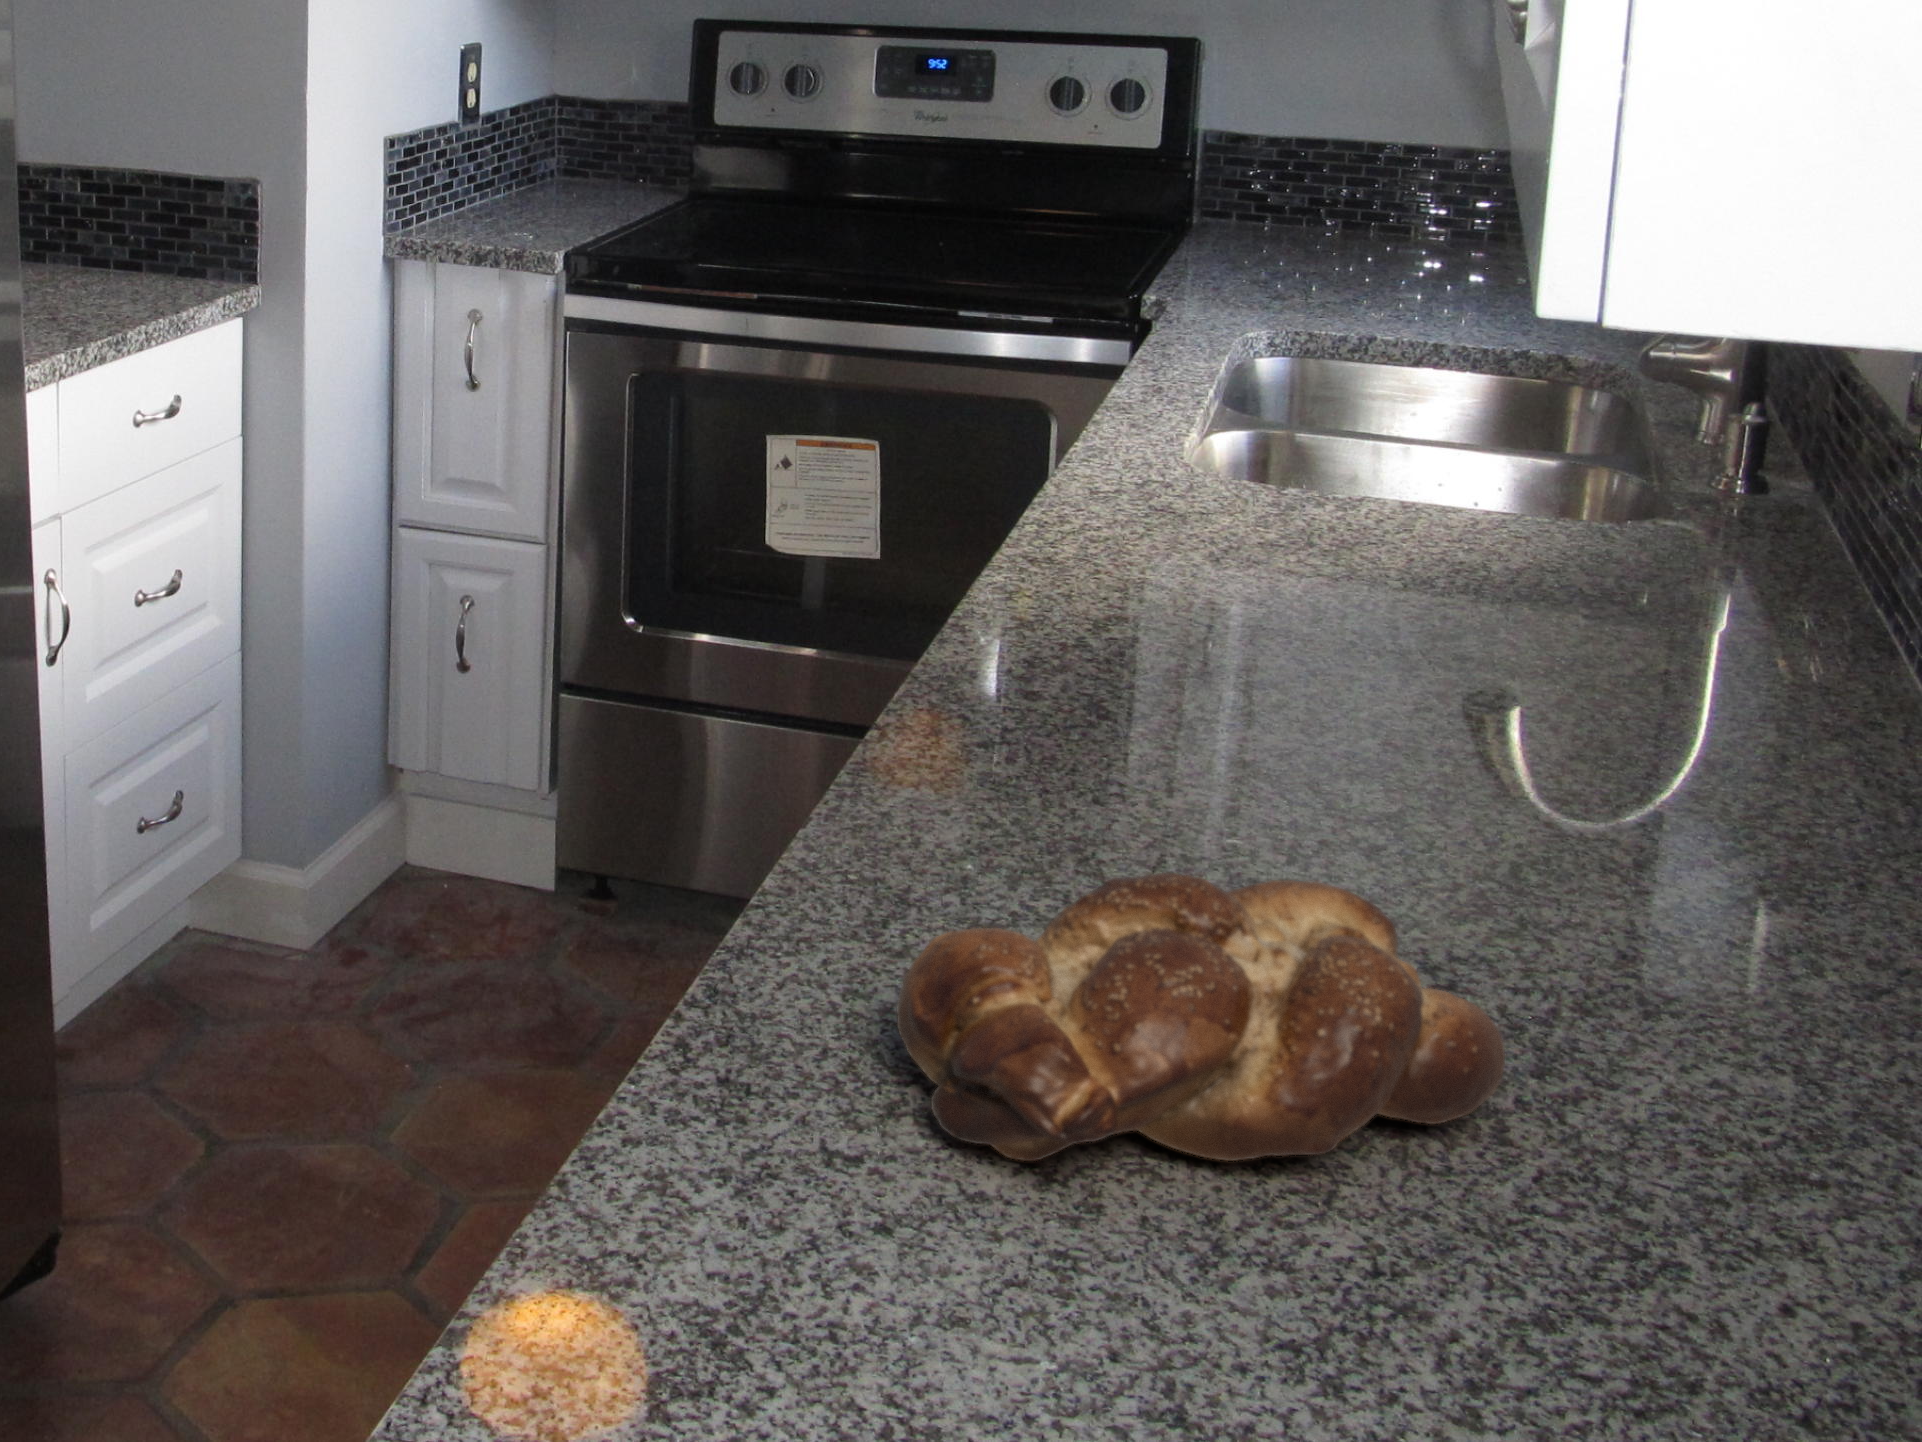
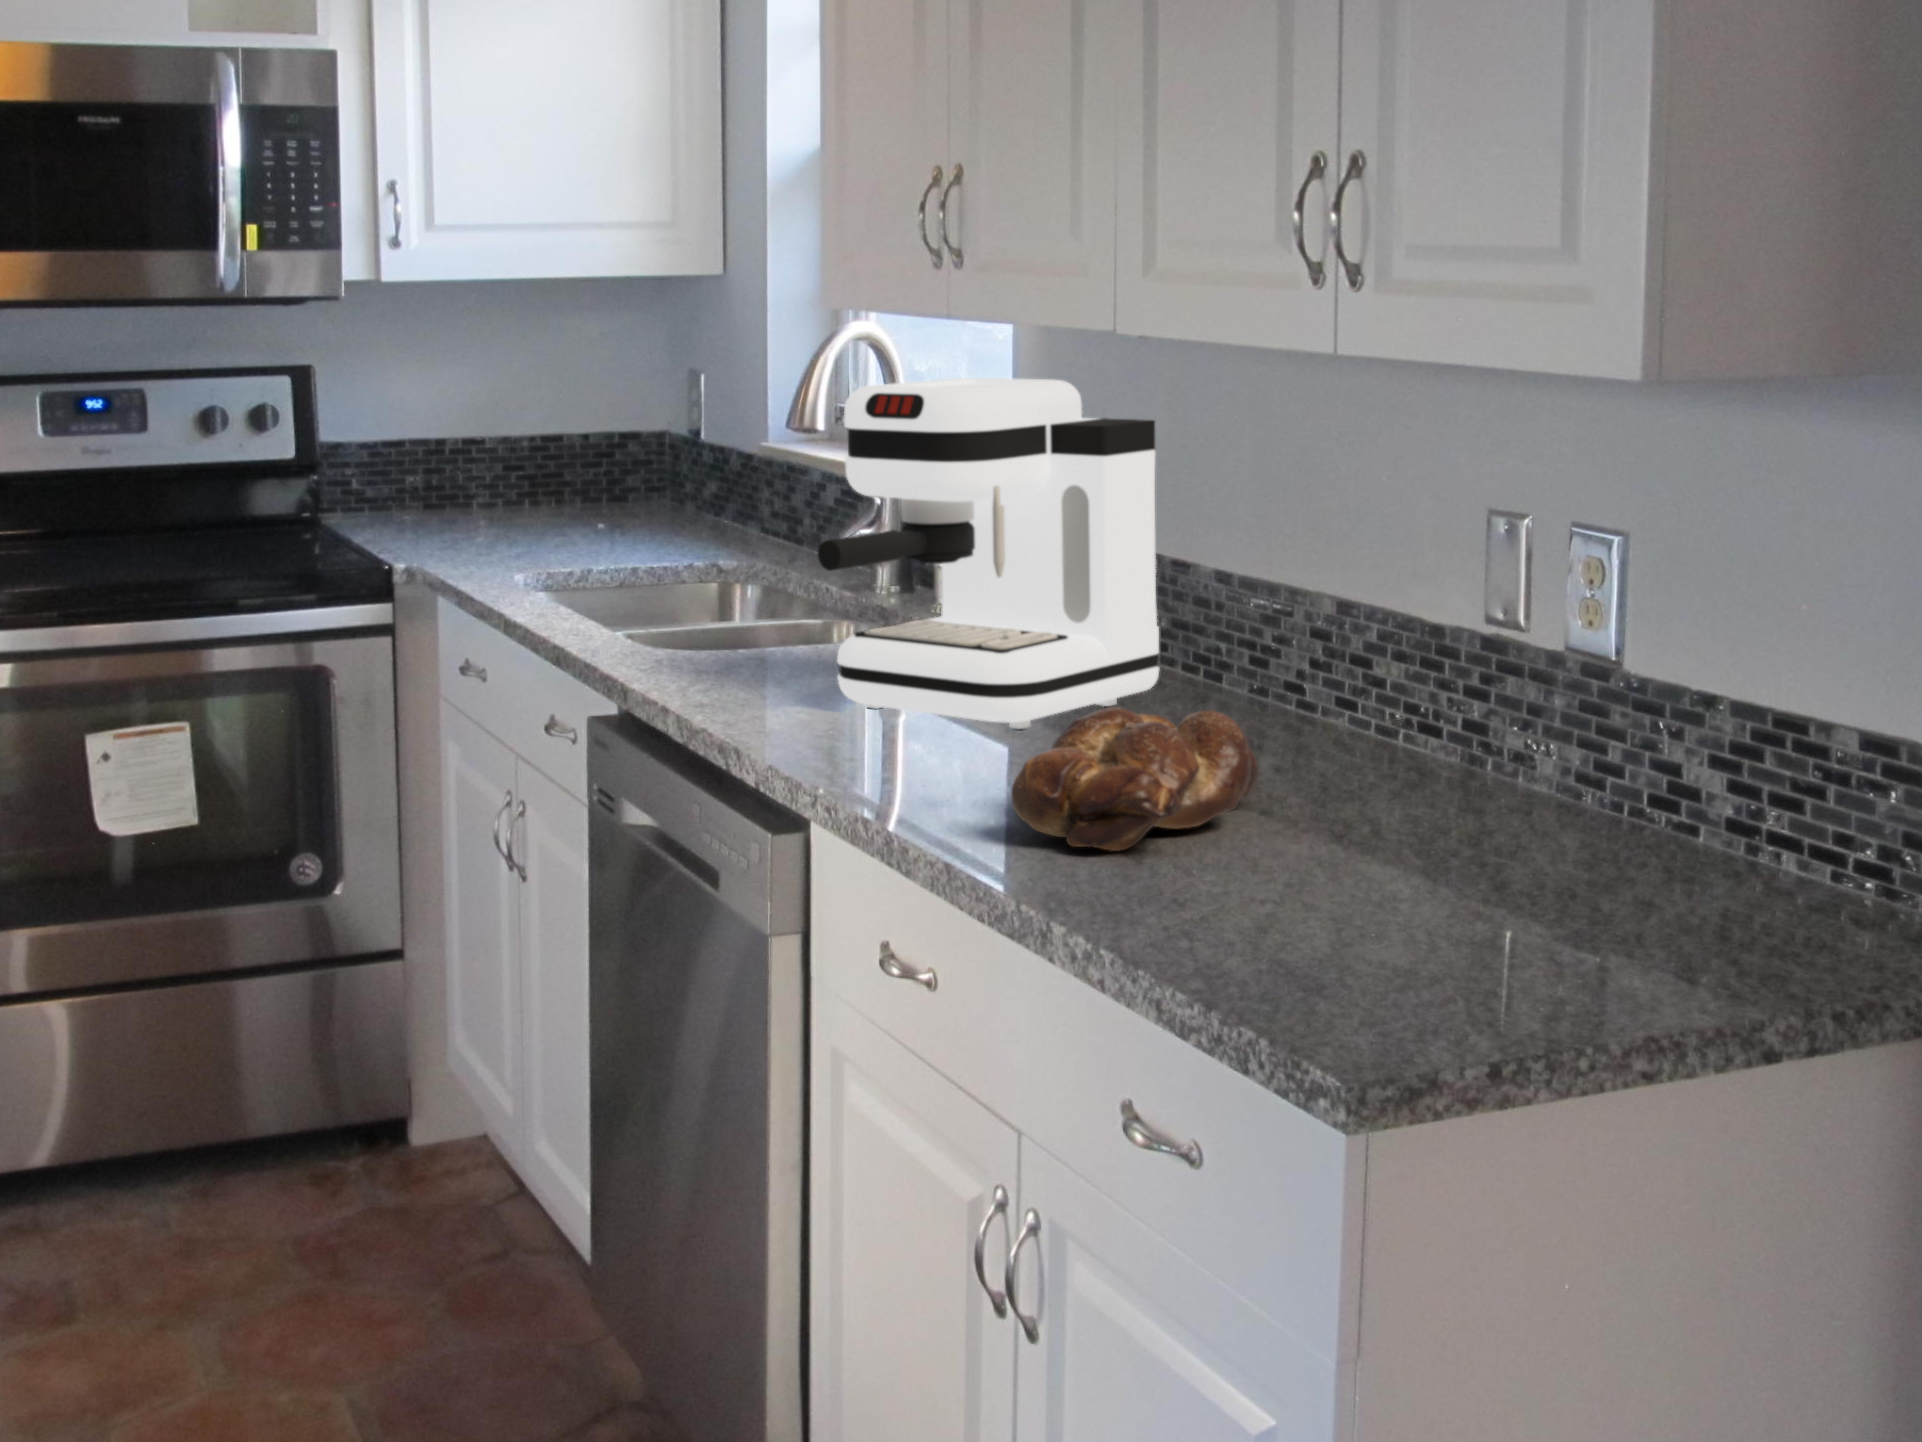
coffee maker: none [1110,191,1802,806] -> present [818,378,1159,729]

